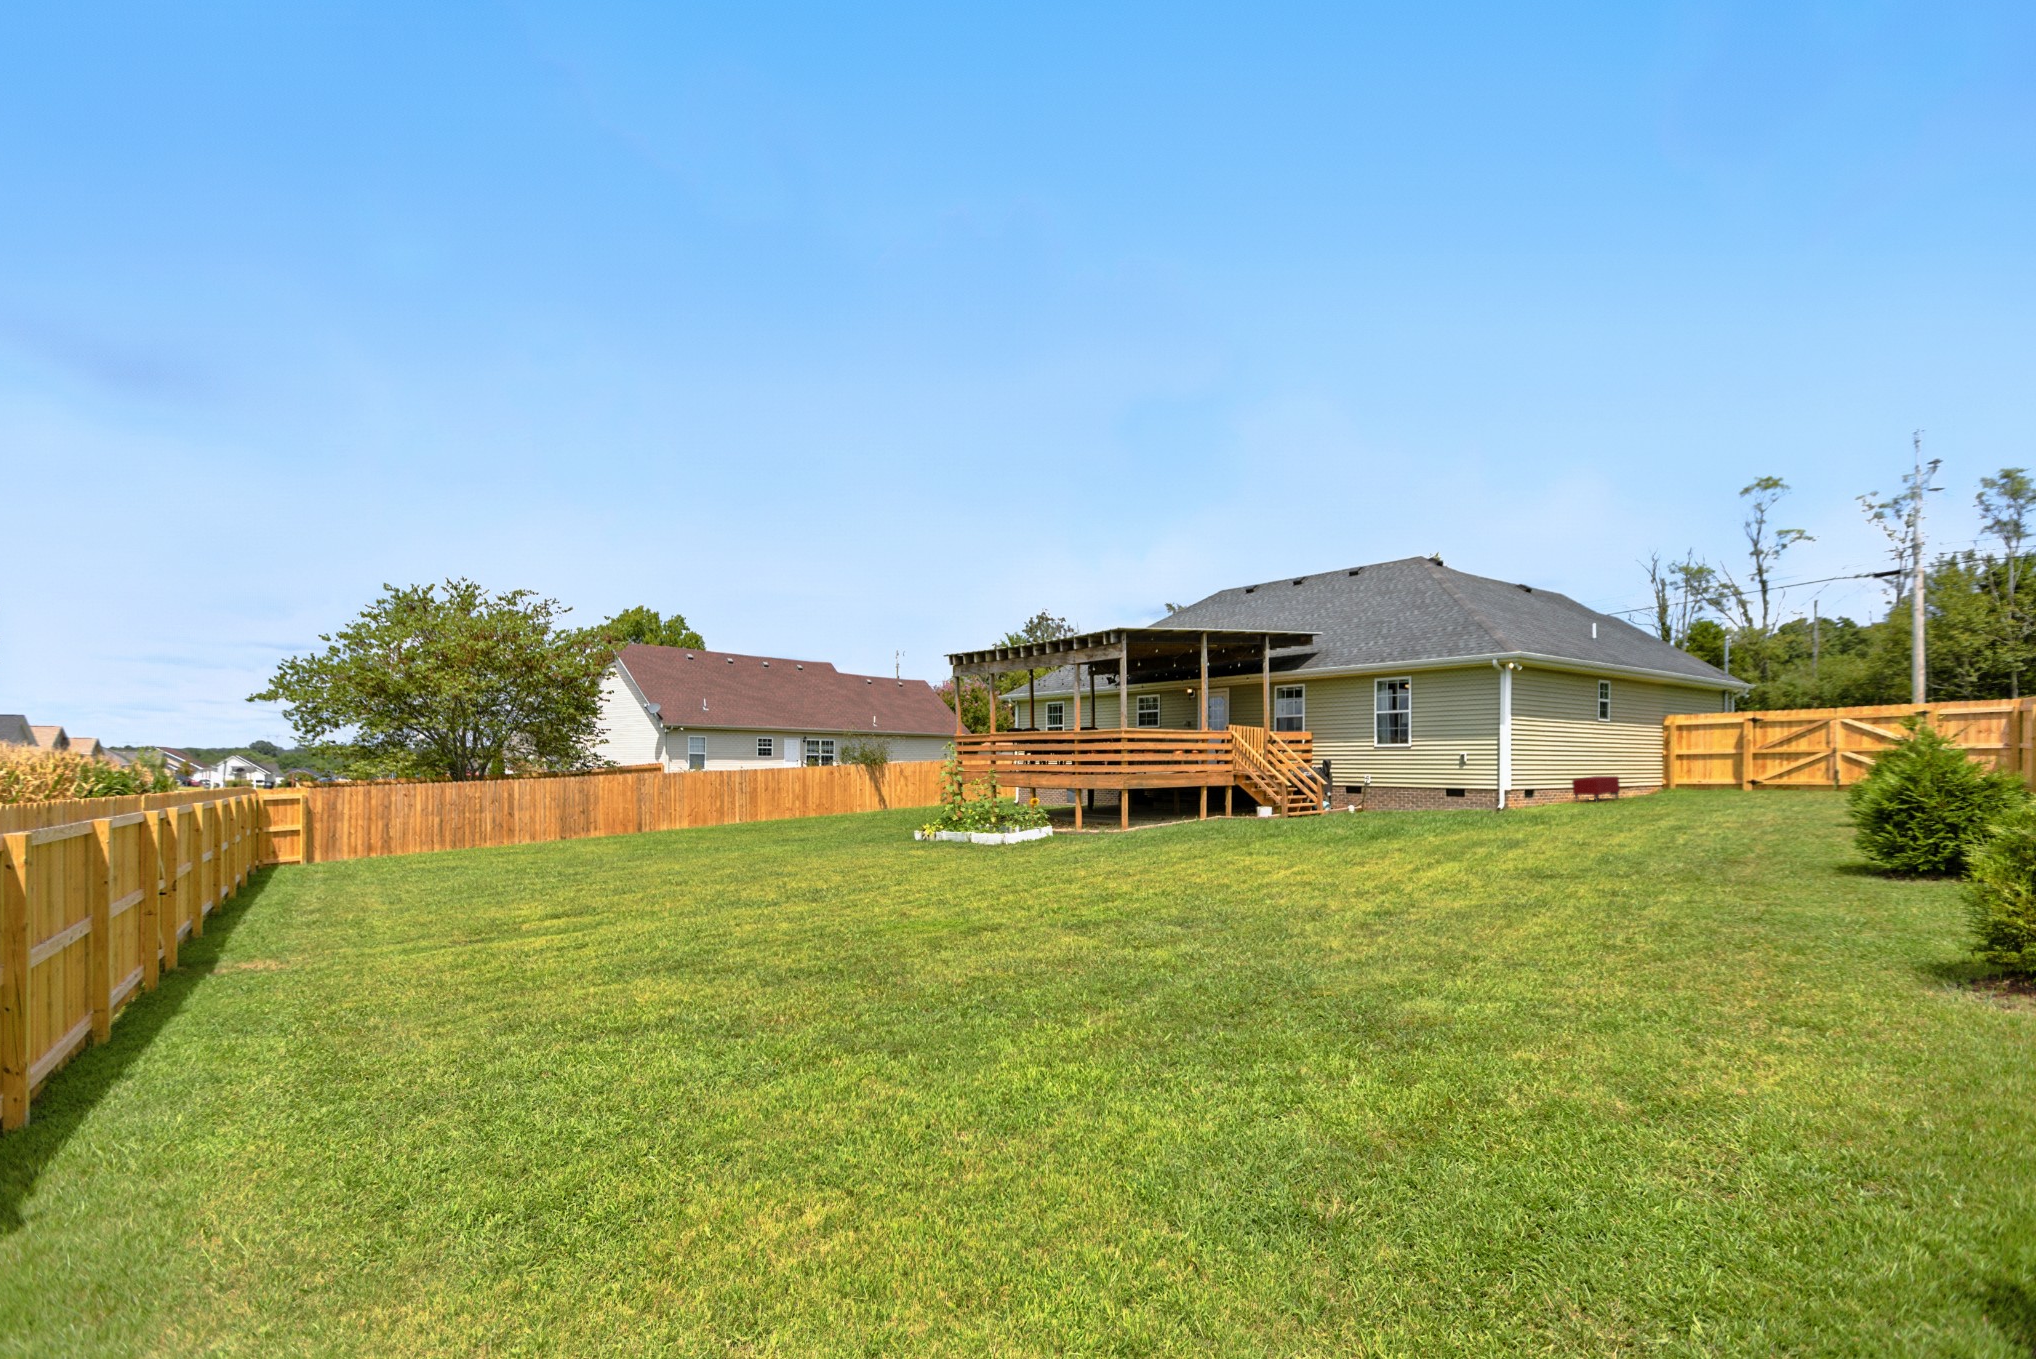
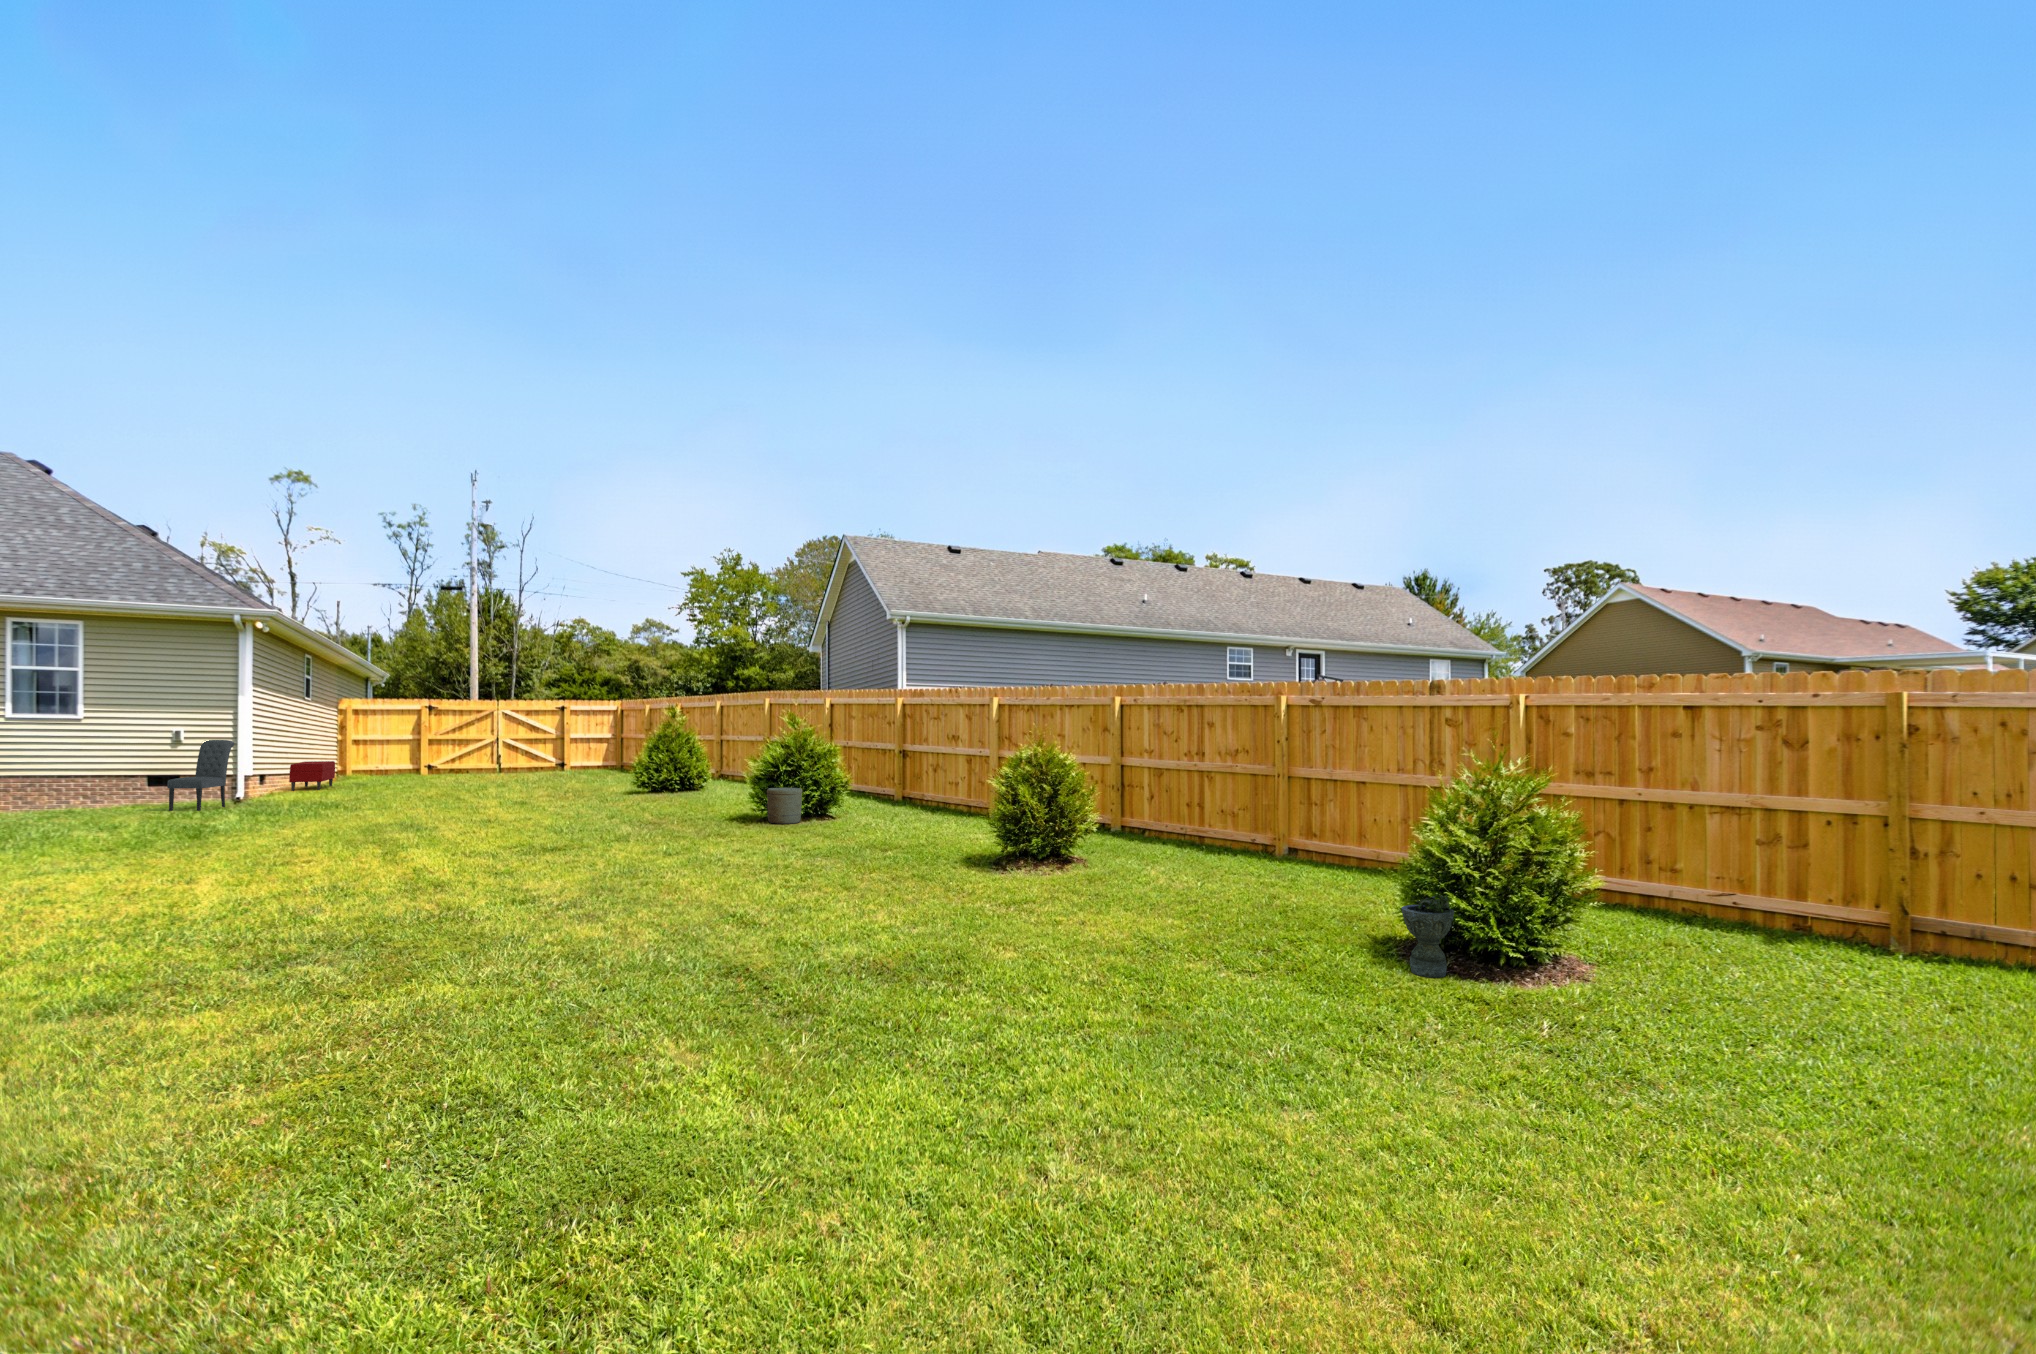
chair: none [1453,761,1495,815] -> present [167,740,234,811]
woven basket: none [1869,833,1933,883] -> present [767,788,802,824]
planter: none [1837,1118,1952,1271] -> present [1402,895,1454,978]

